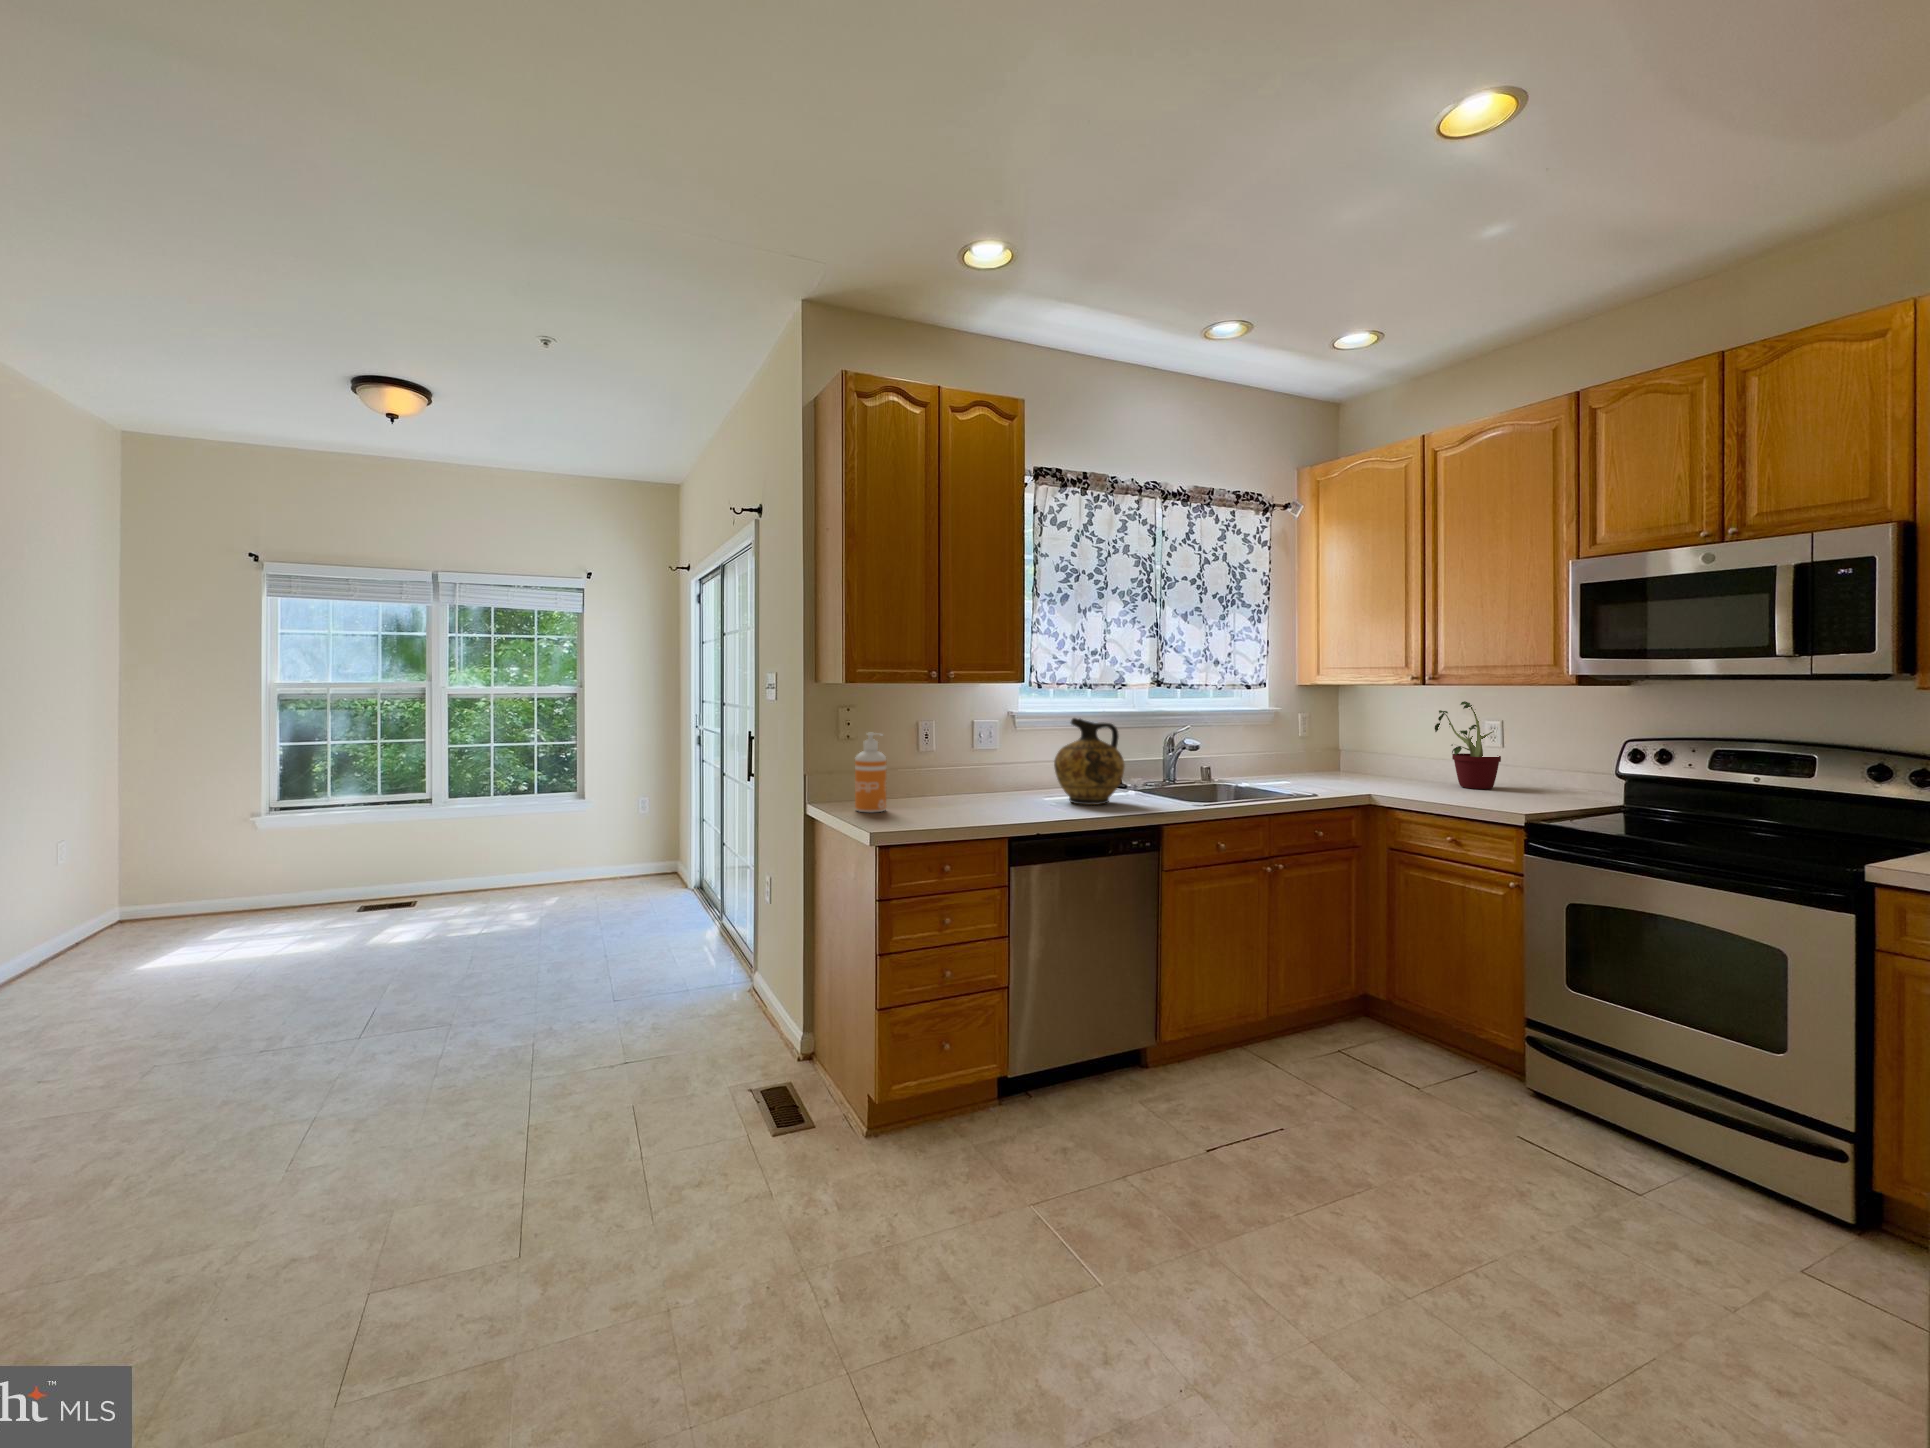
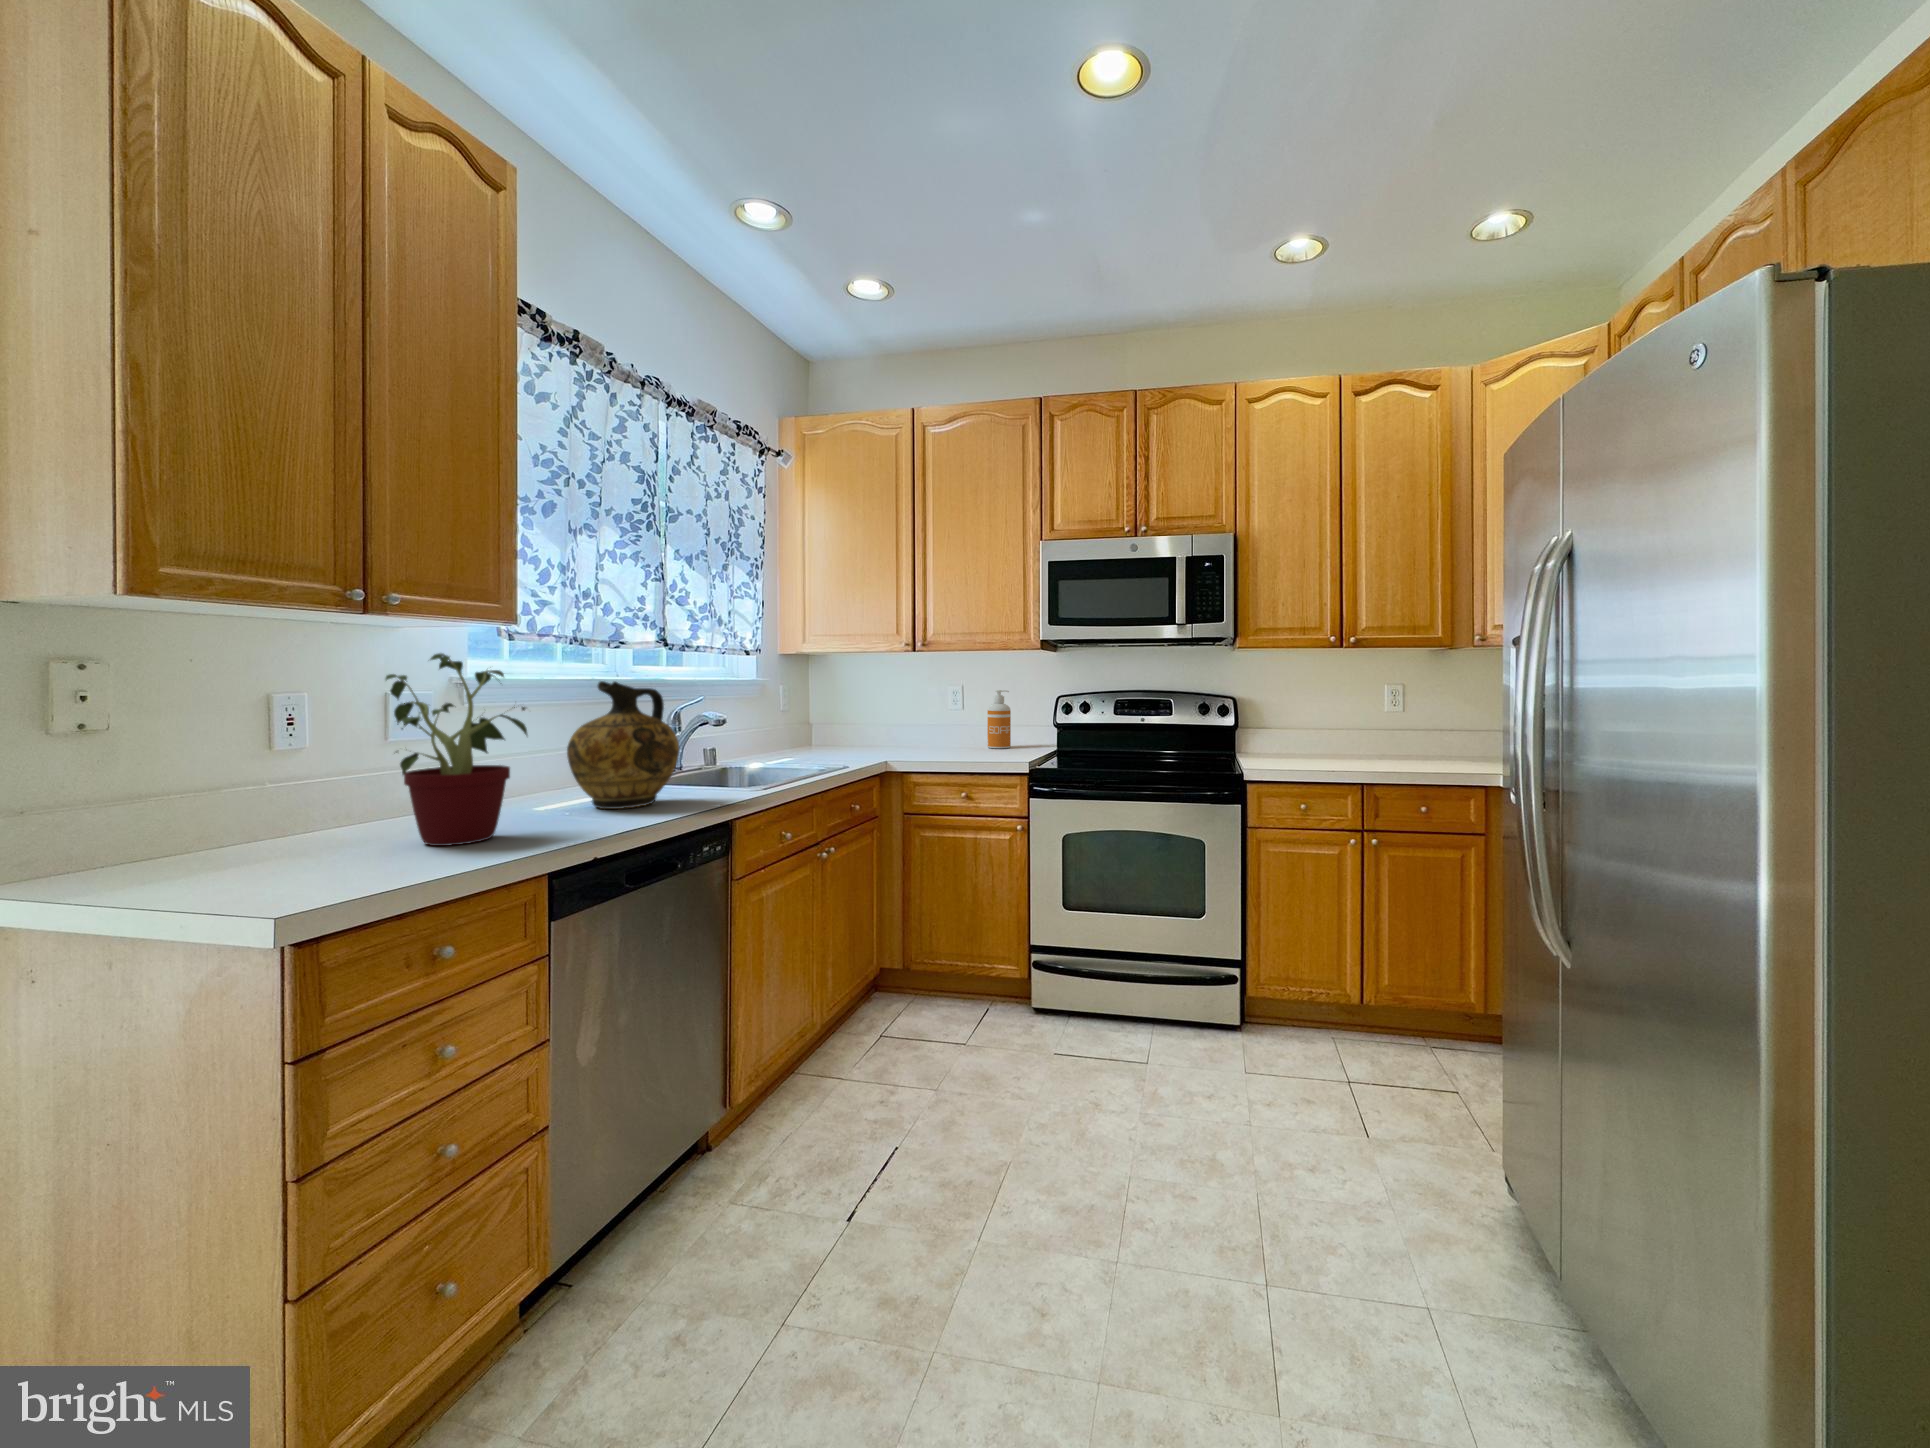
potted plant: present [1435,701,1501,789] -> present [386,653,527,846]
soap dispenser: present [855,733,886,812] -> present [987,690,1011,748]

